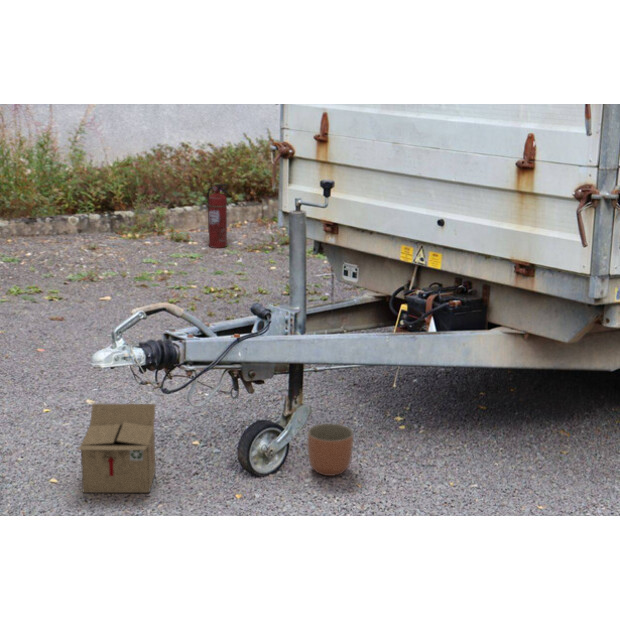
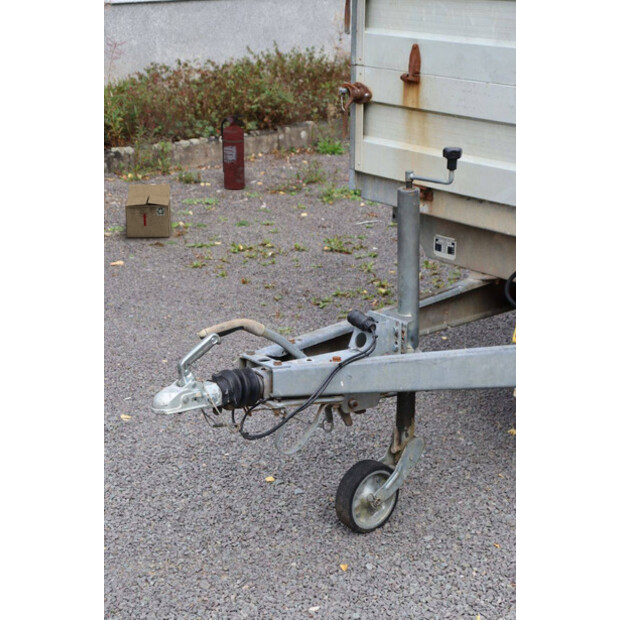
cardboard box: present [77,404,155,493] -> present [125,184,171,237]
planter: present [308,423,354,476] -> none [421,457,481,527]

